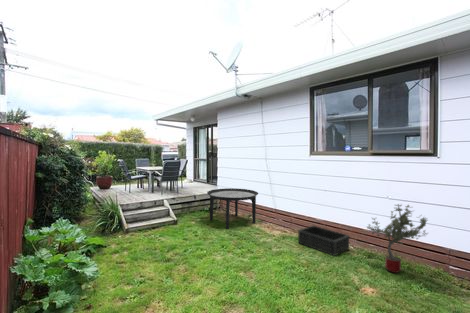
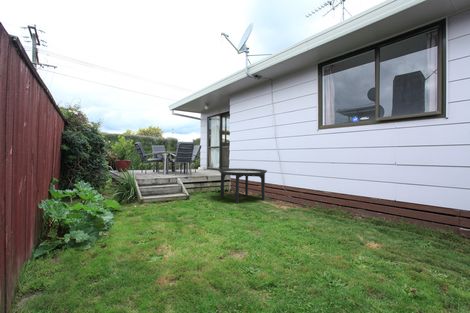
potted tree: present [367,204,427,273] -> none [371,165,432,233]
basket: present [298,226,349,255] -> none [305,198,355,222]

